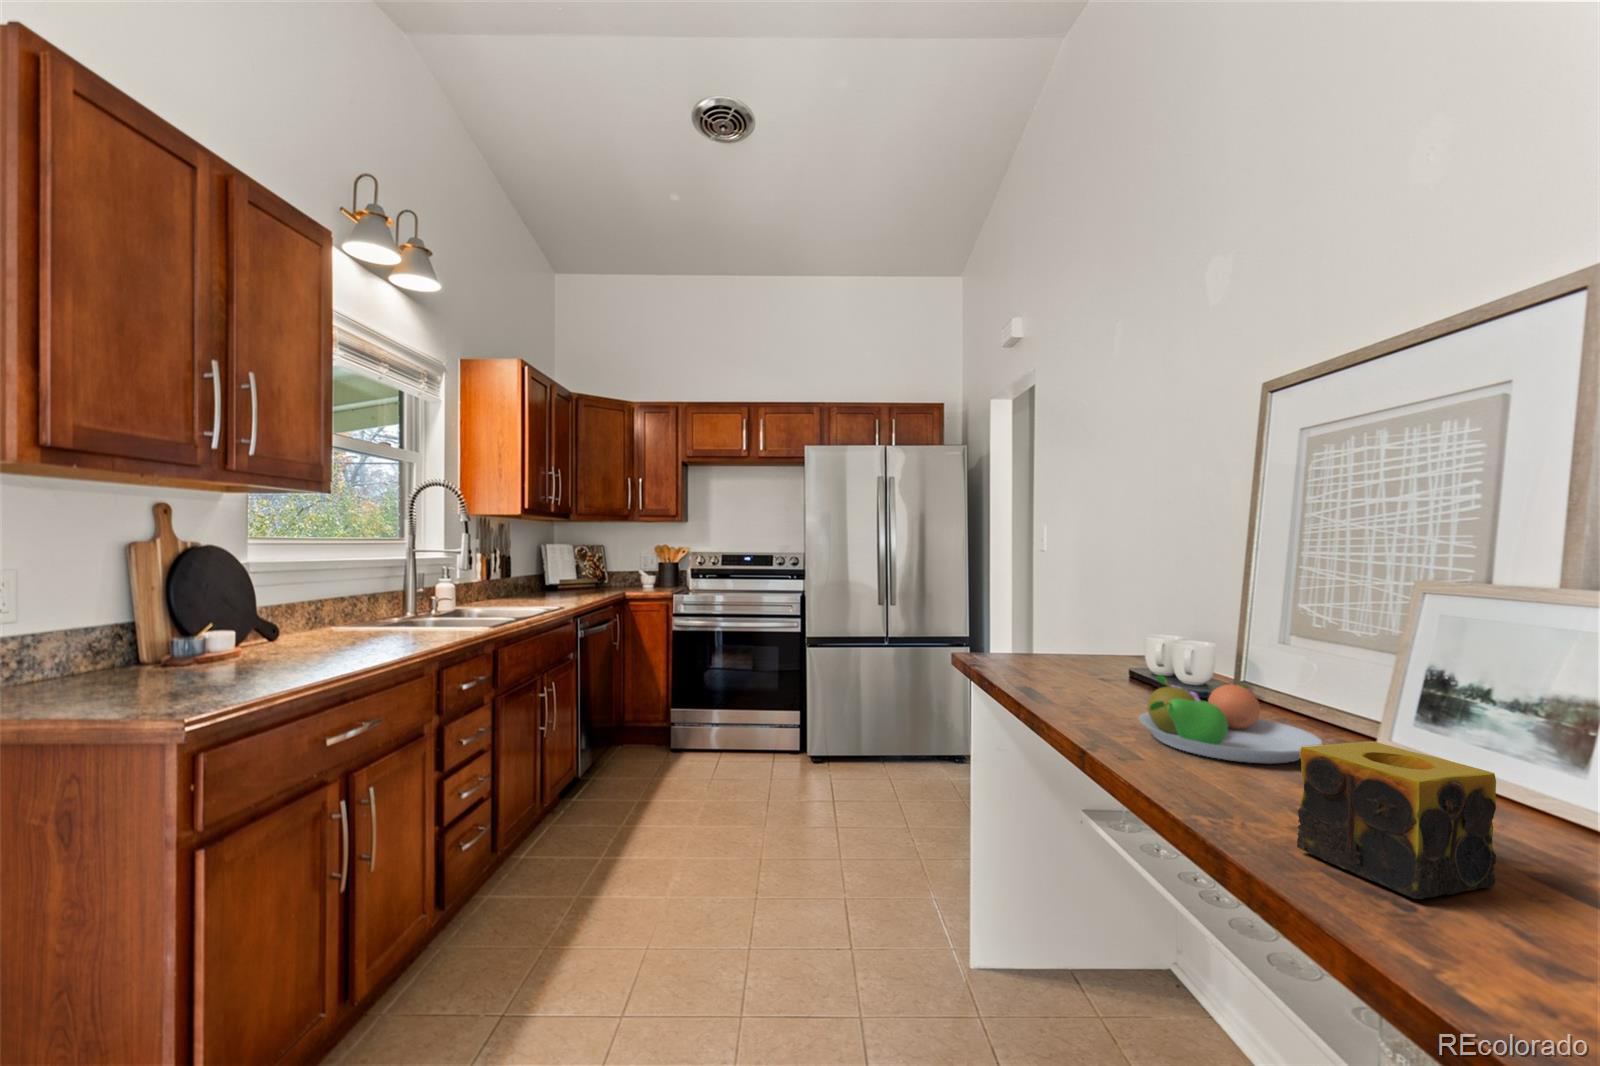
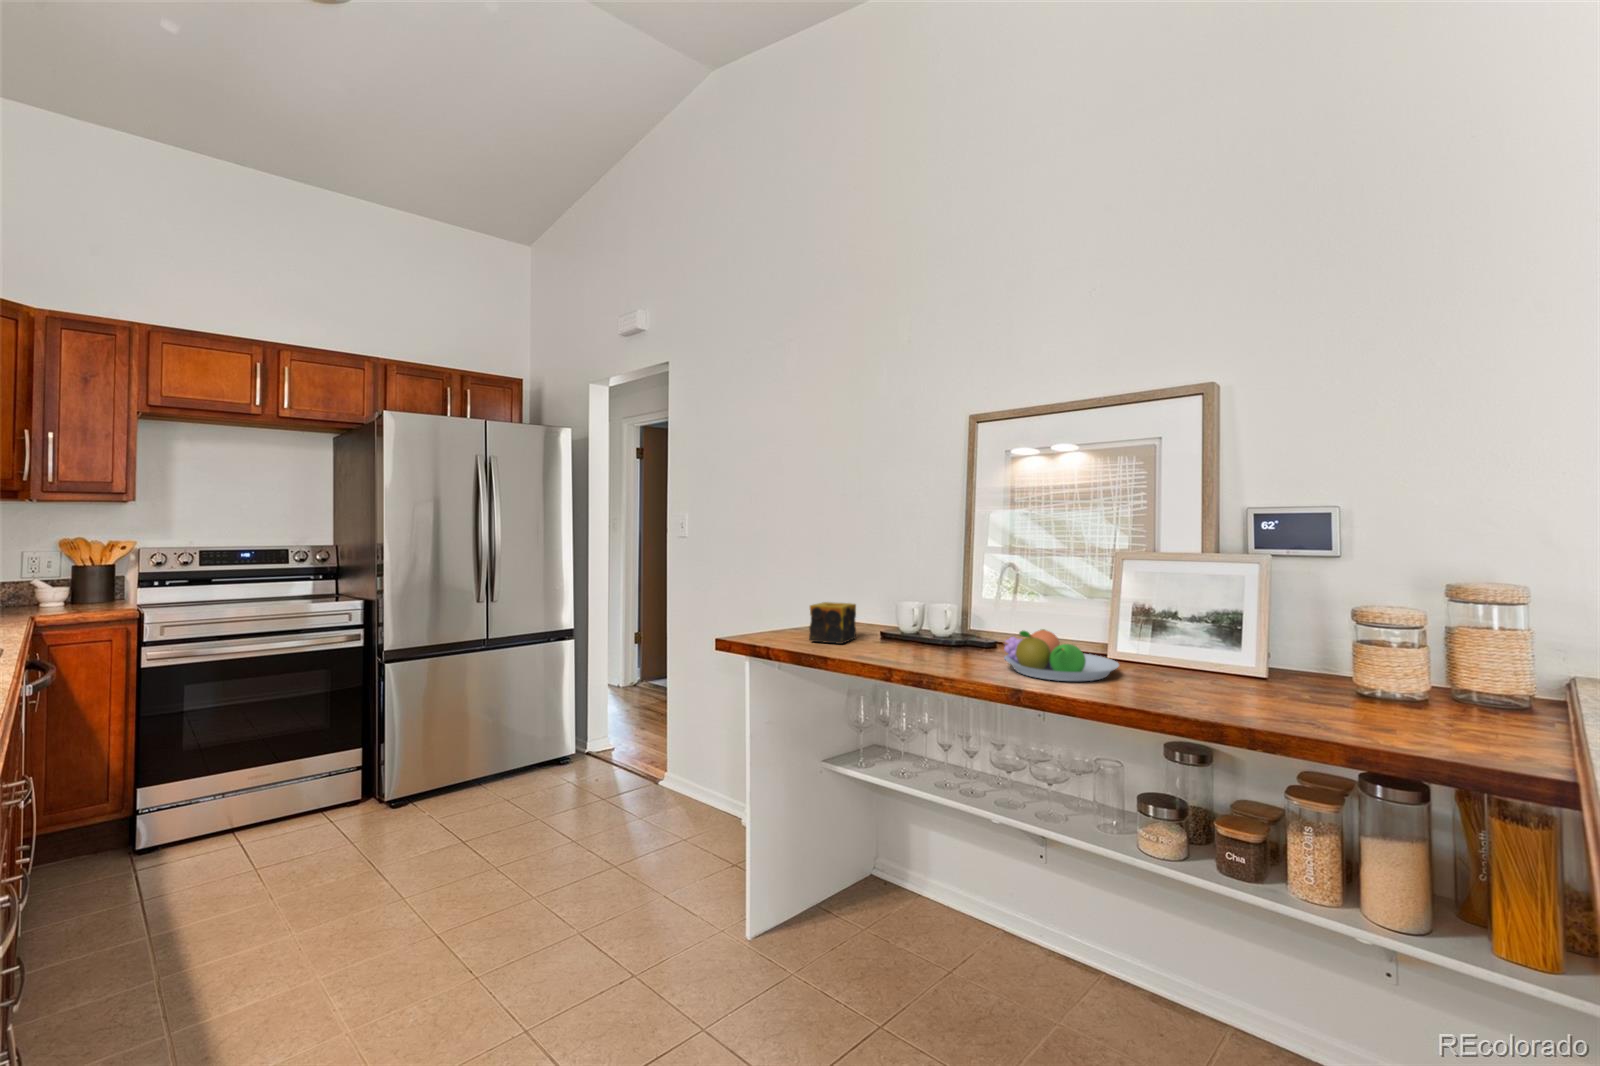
candle: present [1297,741,1496,899] -> present [809,602,856,644]

